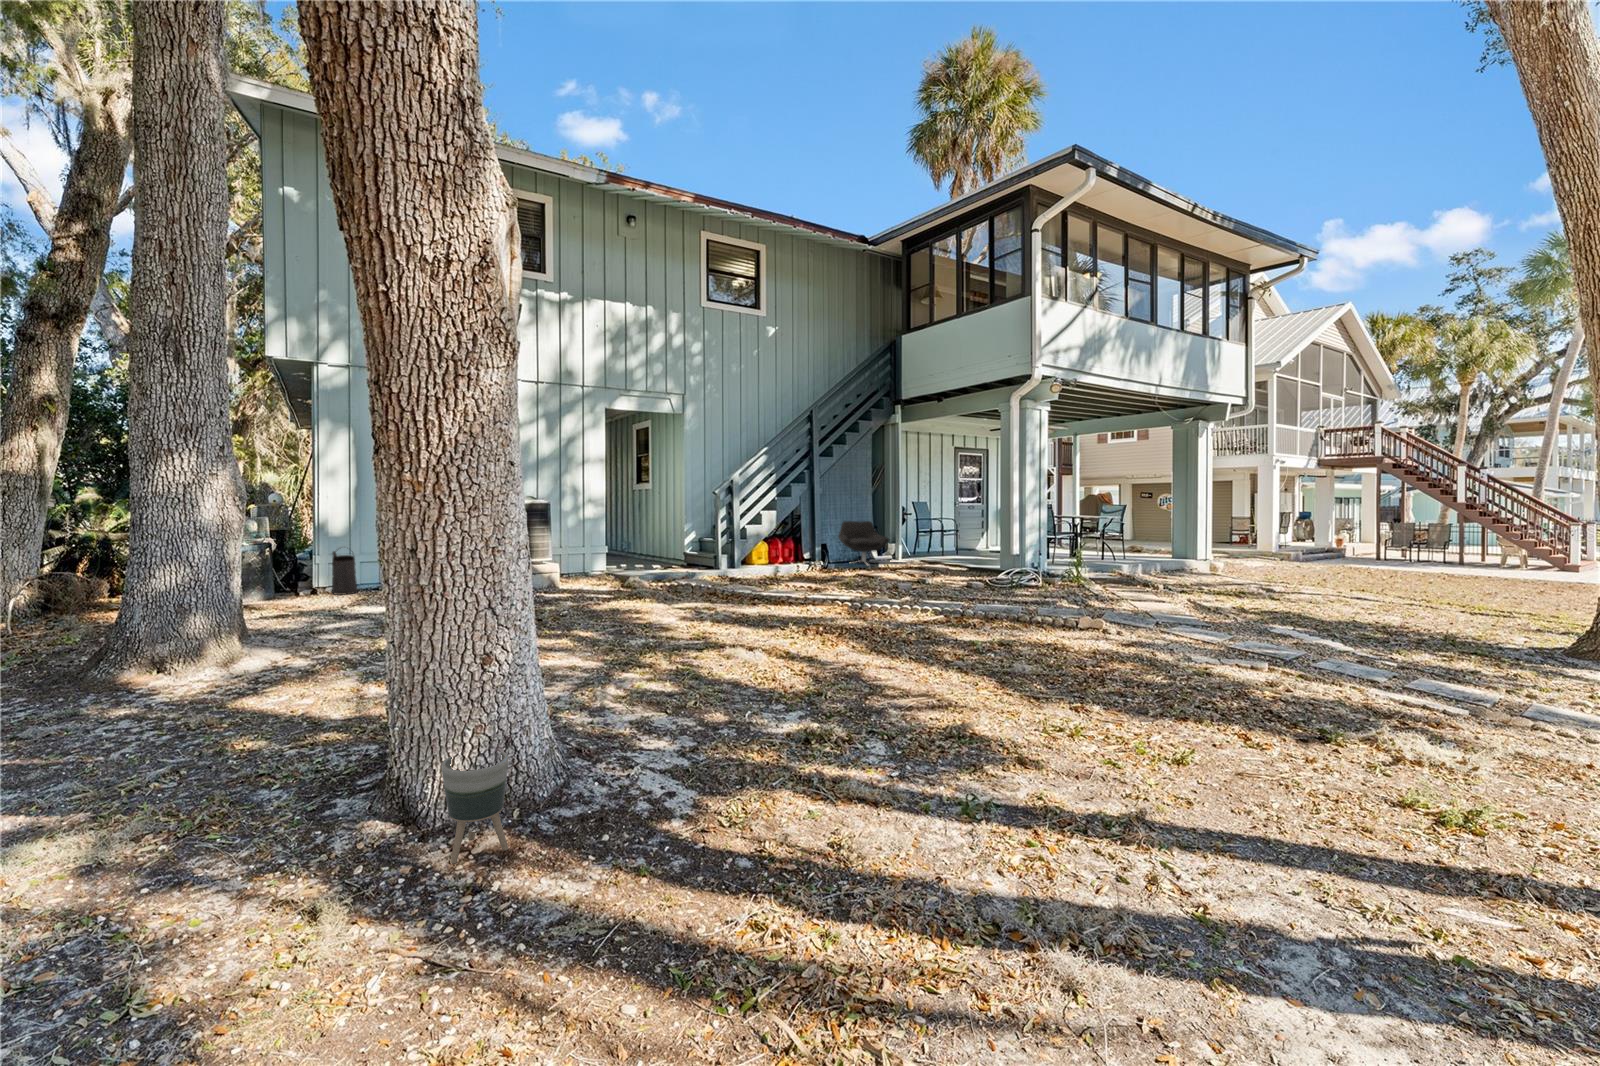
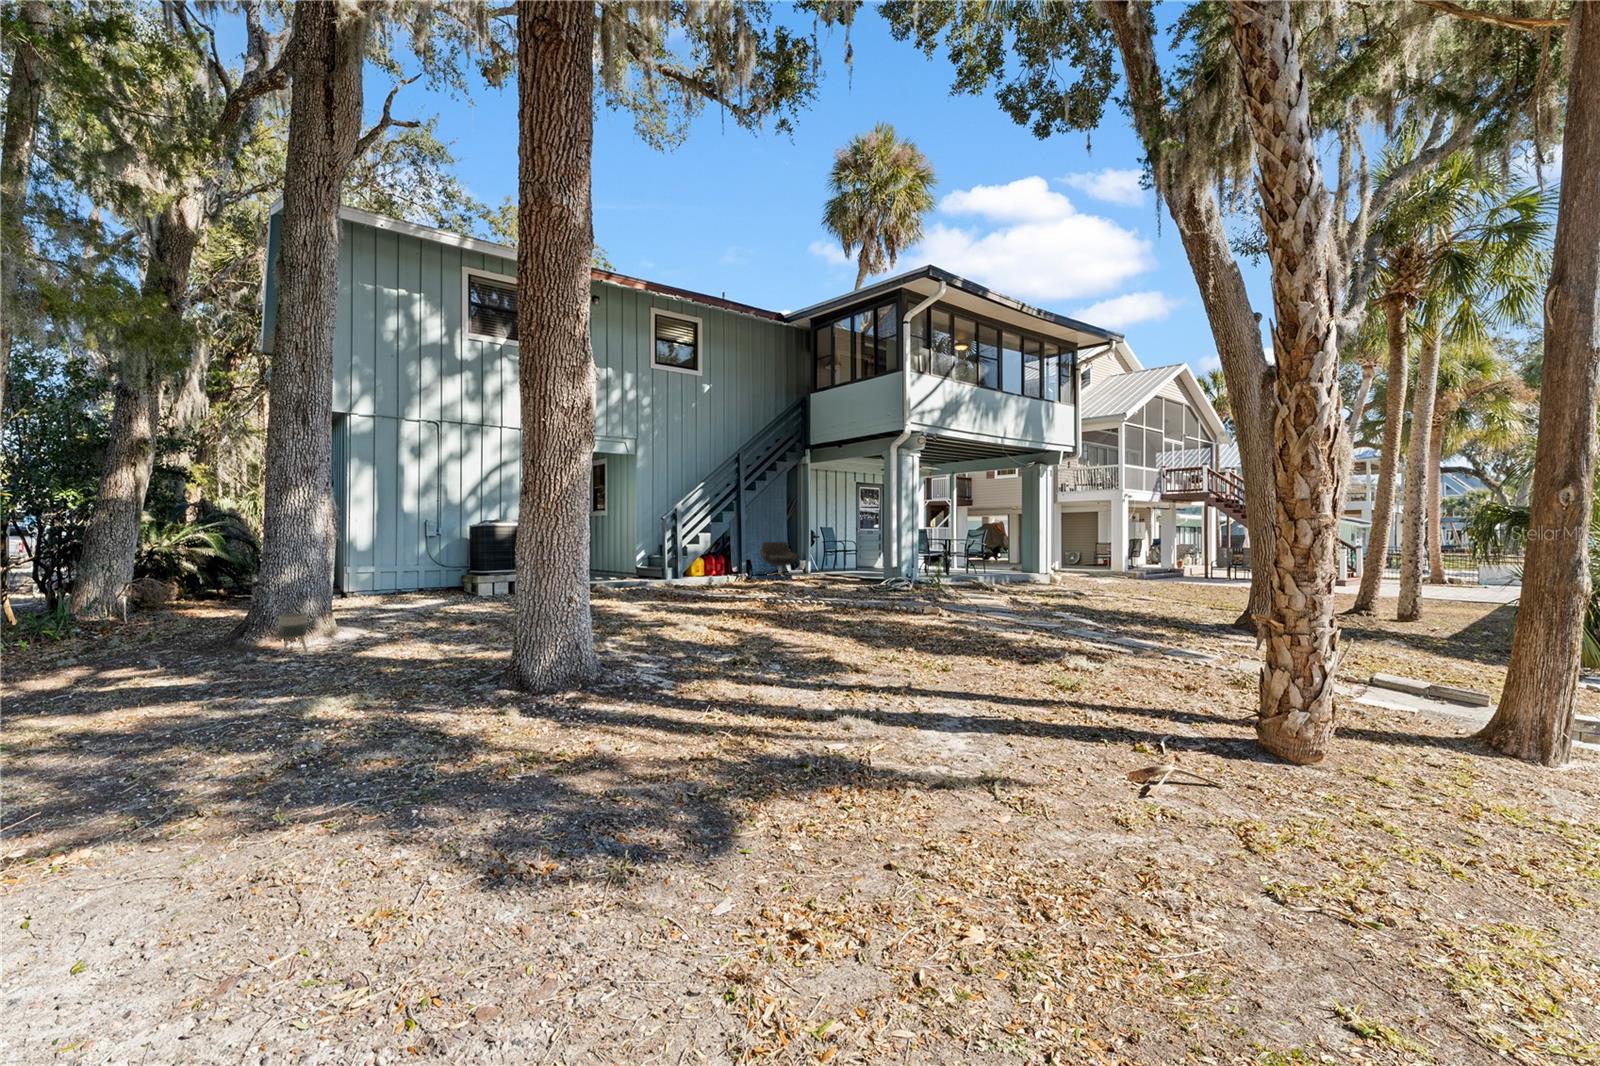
watering can: present [331,551,358,595] -> none [363,561,386,598]
planter: present [441,752,508,864] -> present [279,613,308,654]

